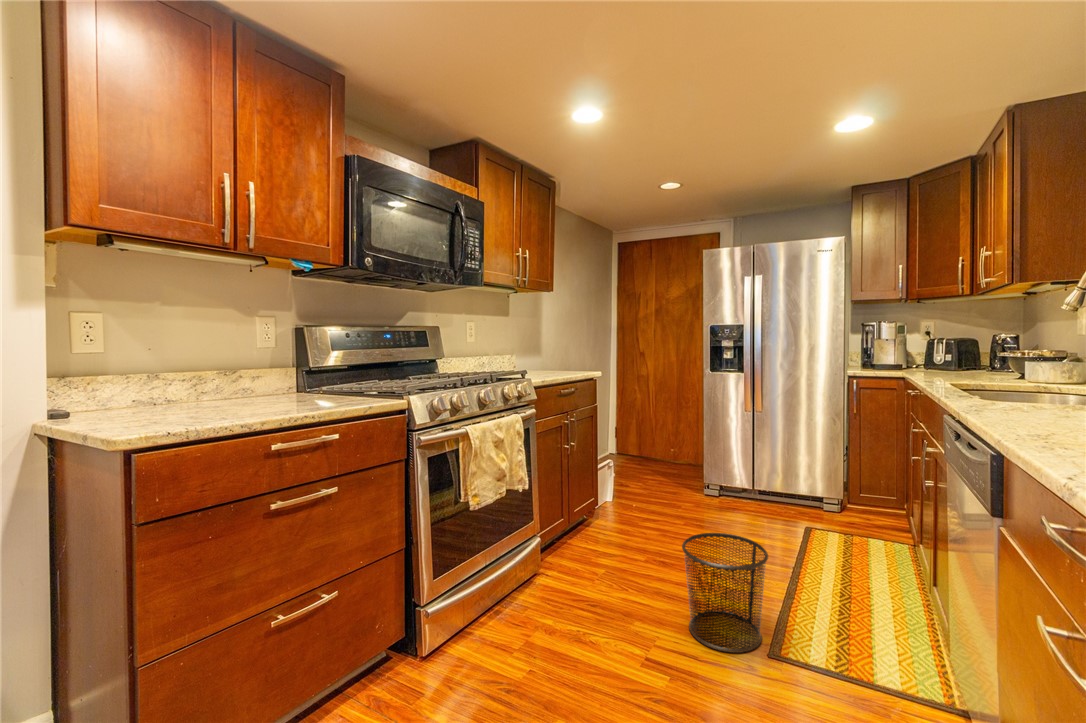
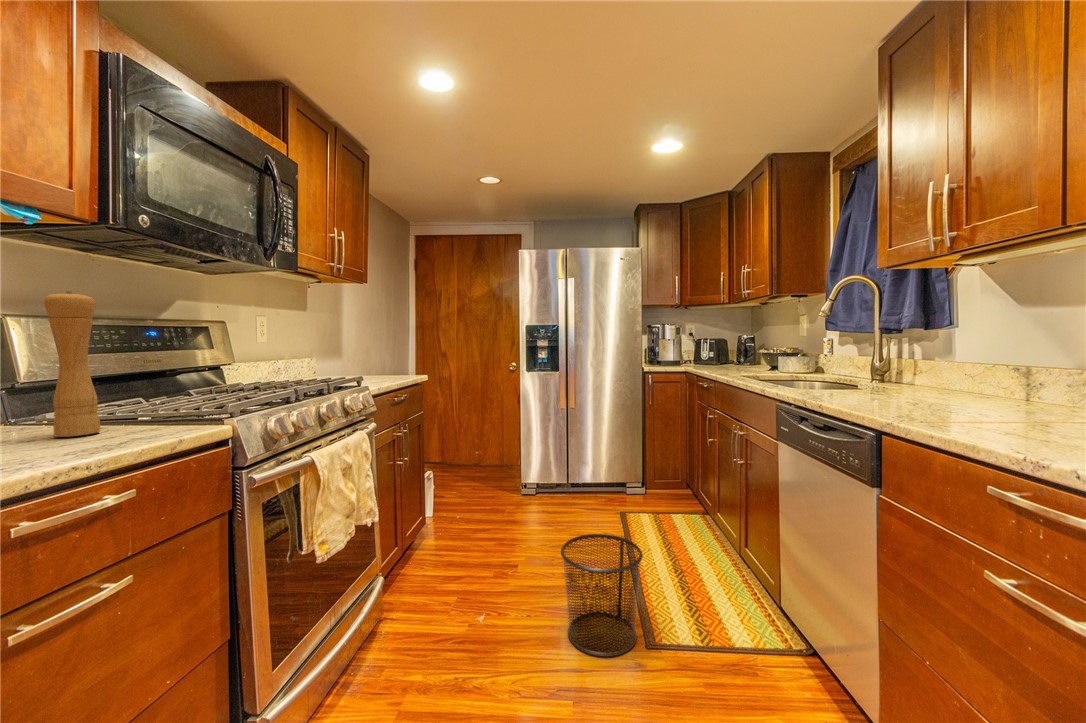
pepper mill: none [319,316,345,403] -> present [44,292,100,437]

